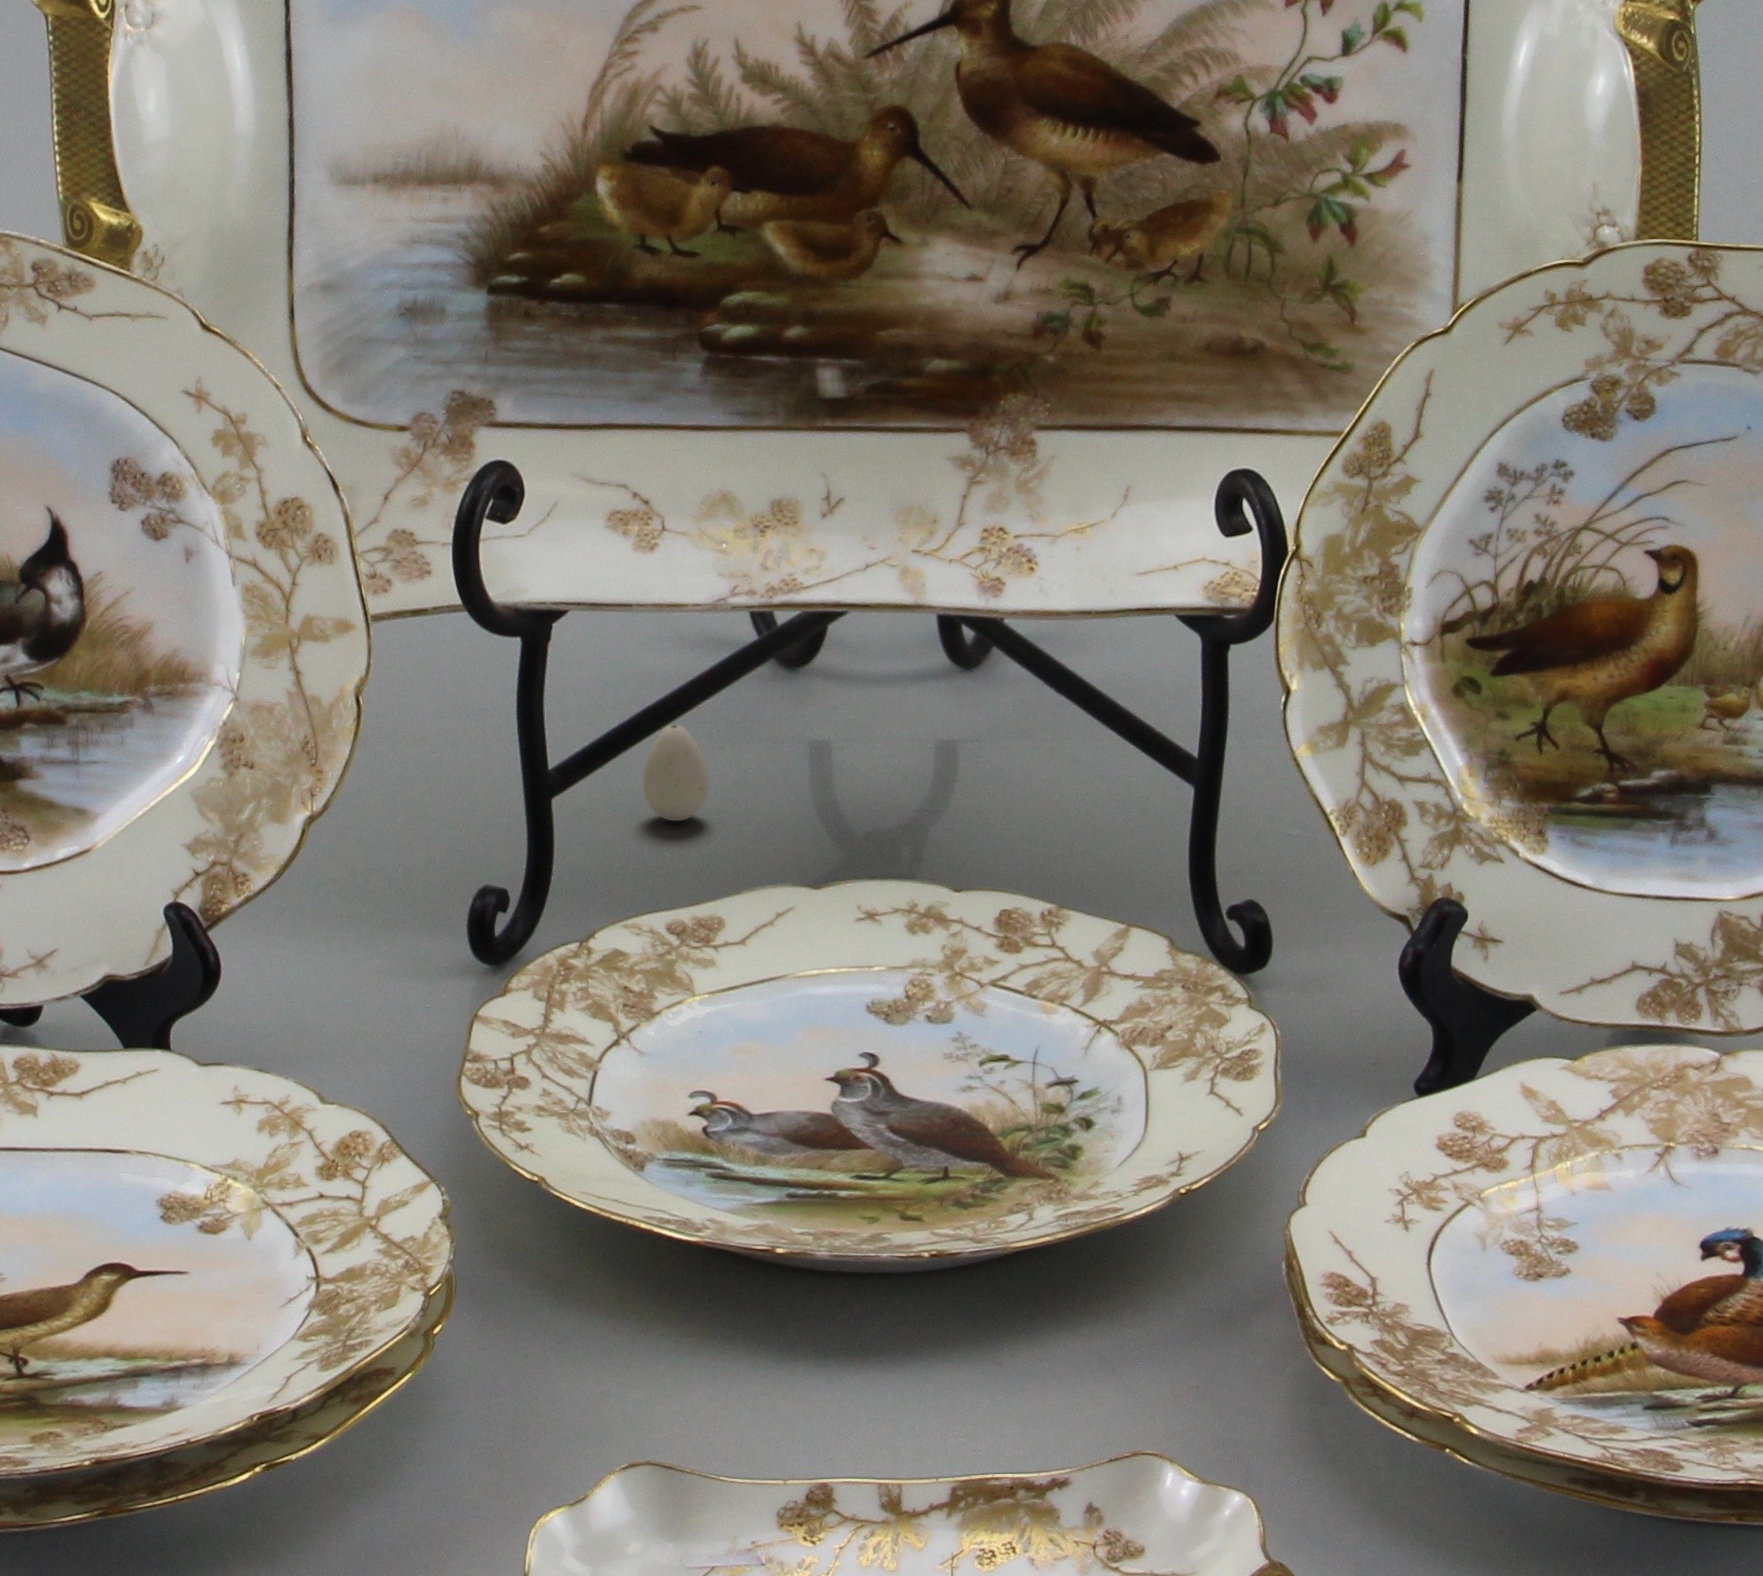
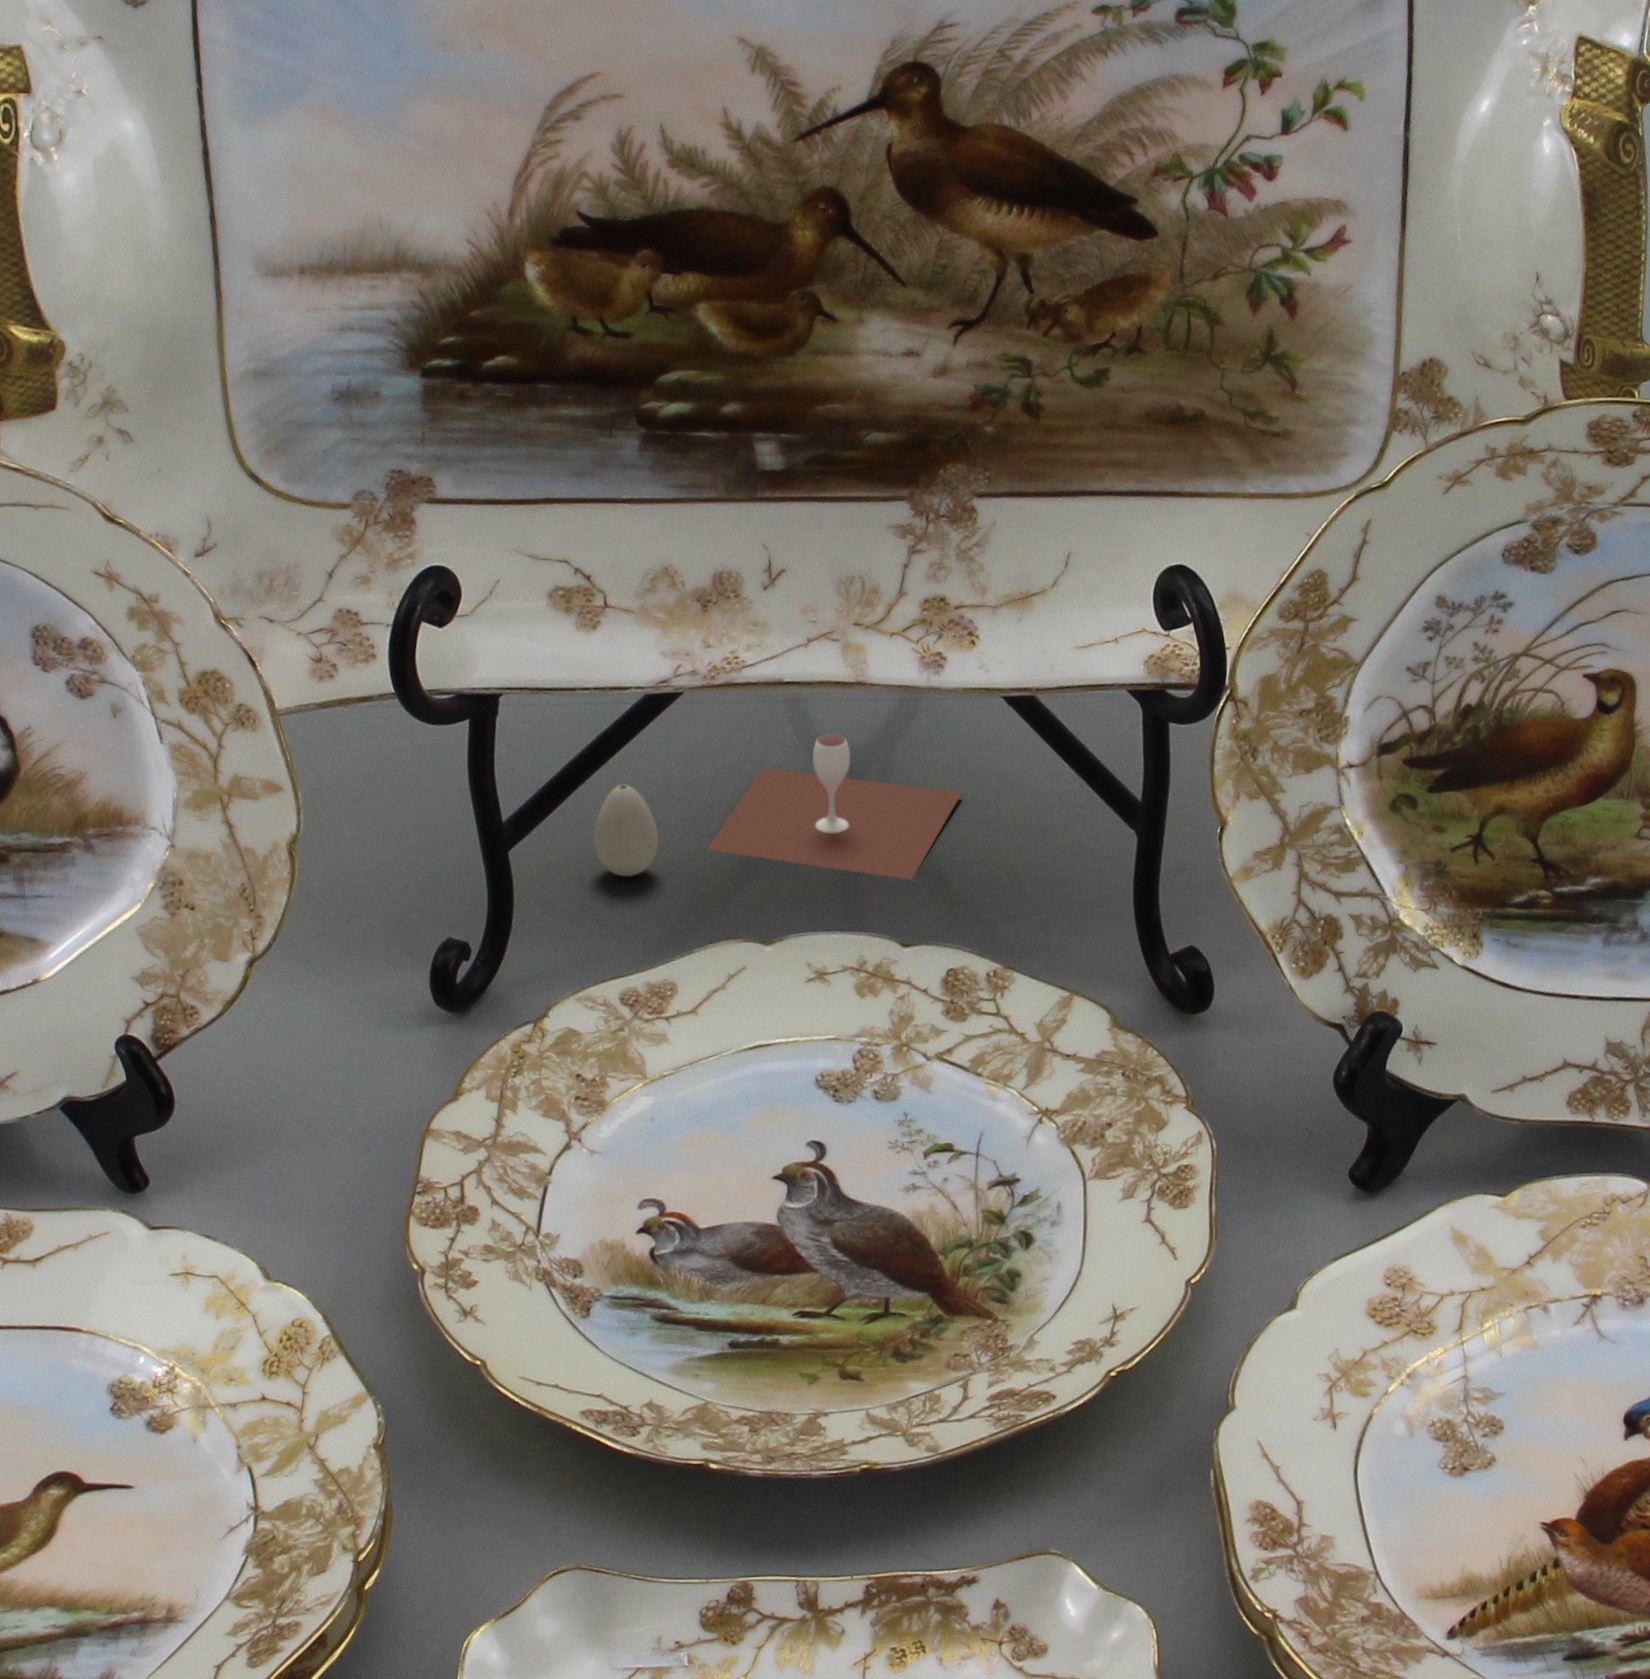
wine glass: none [750,686,1020,837] -> present [708,734,961,880]

